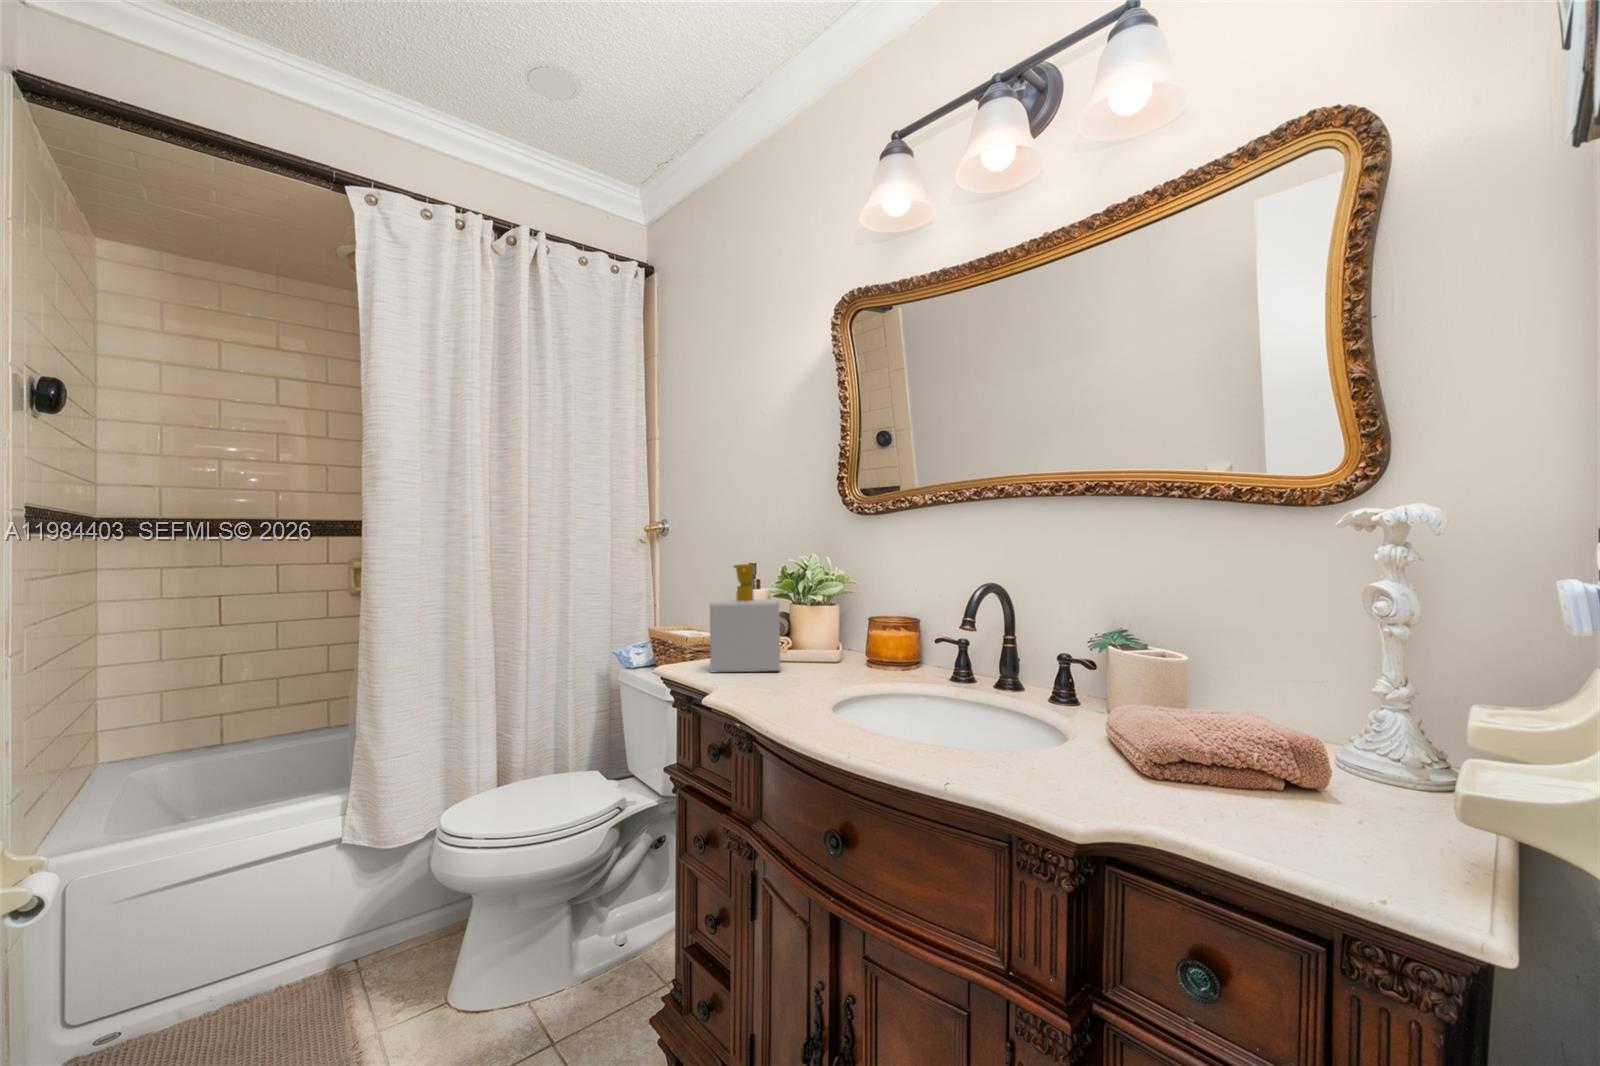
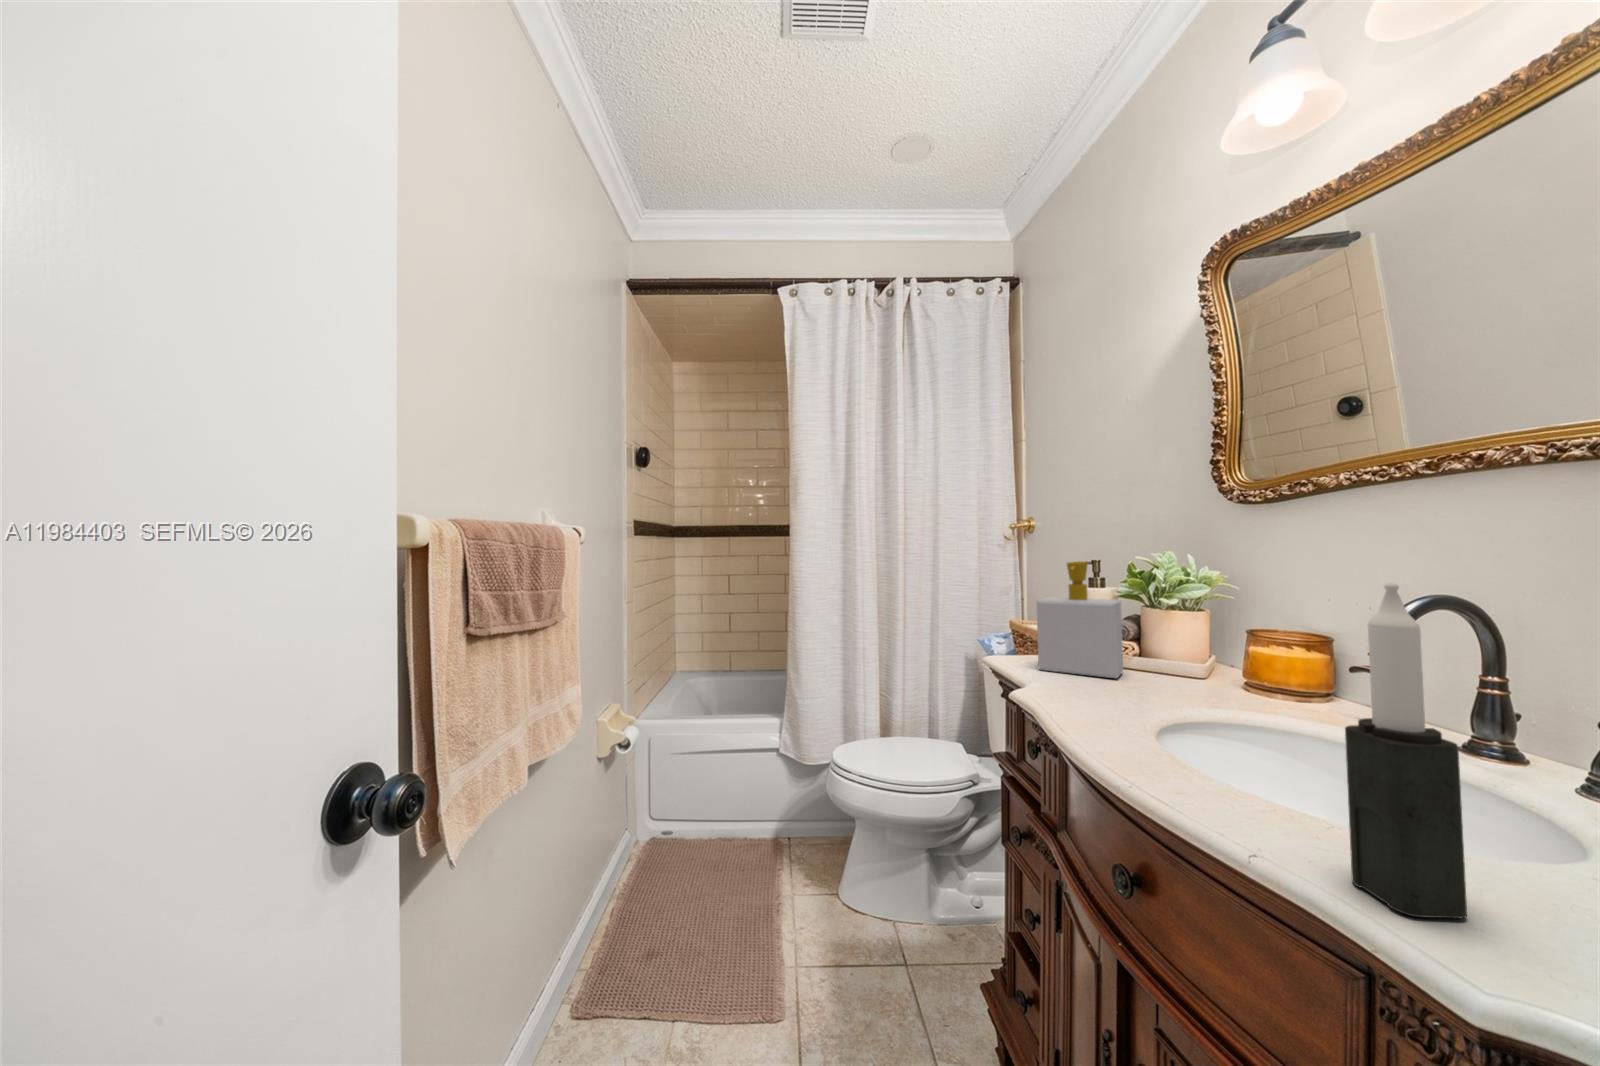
candle: none [992,573,1048,789] -> present [1345,582,1467,918]

